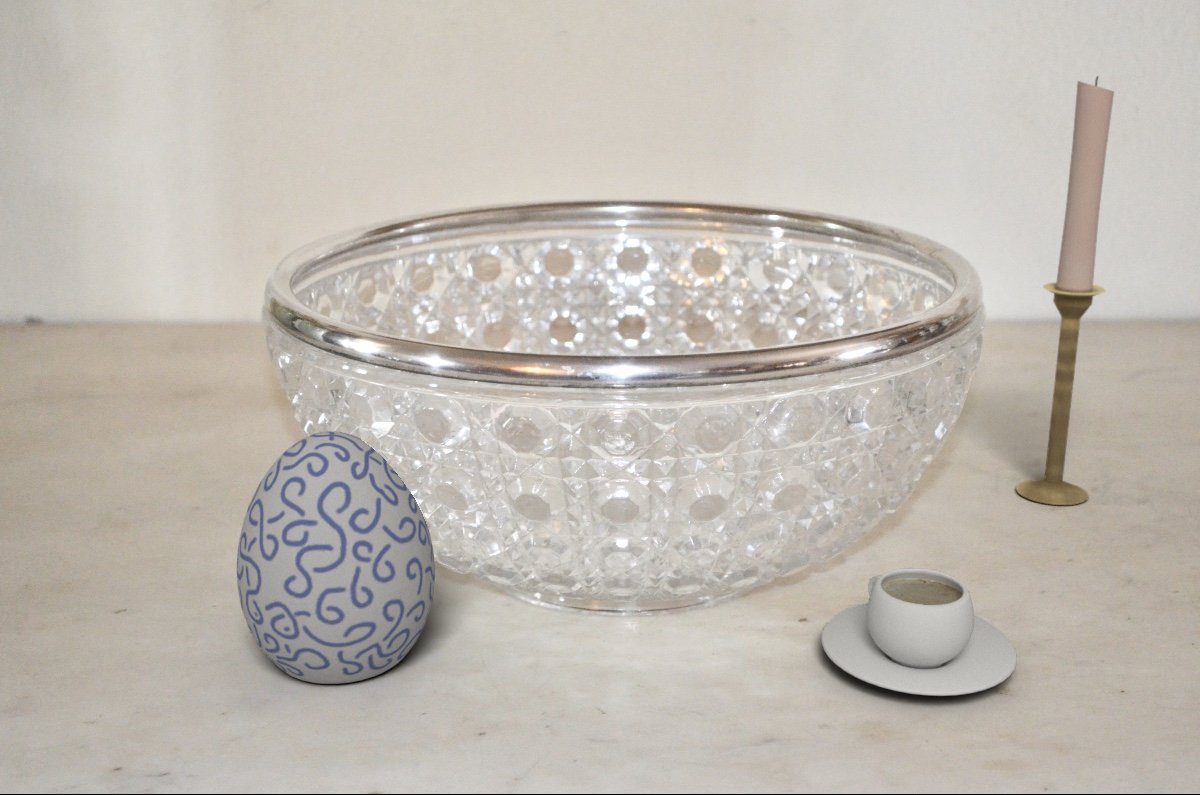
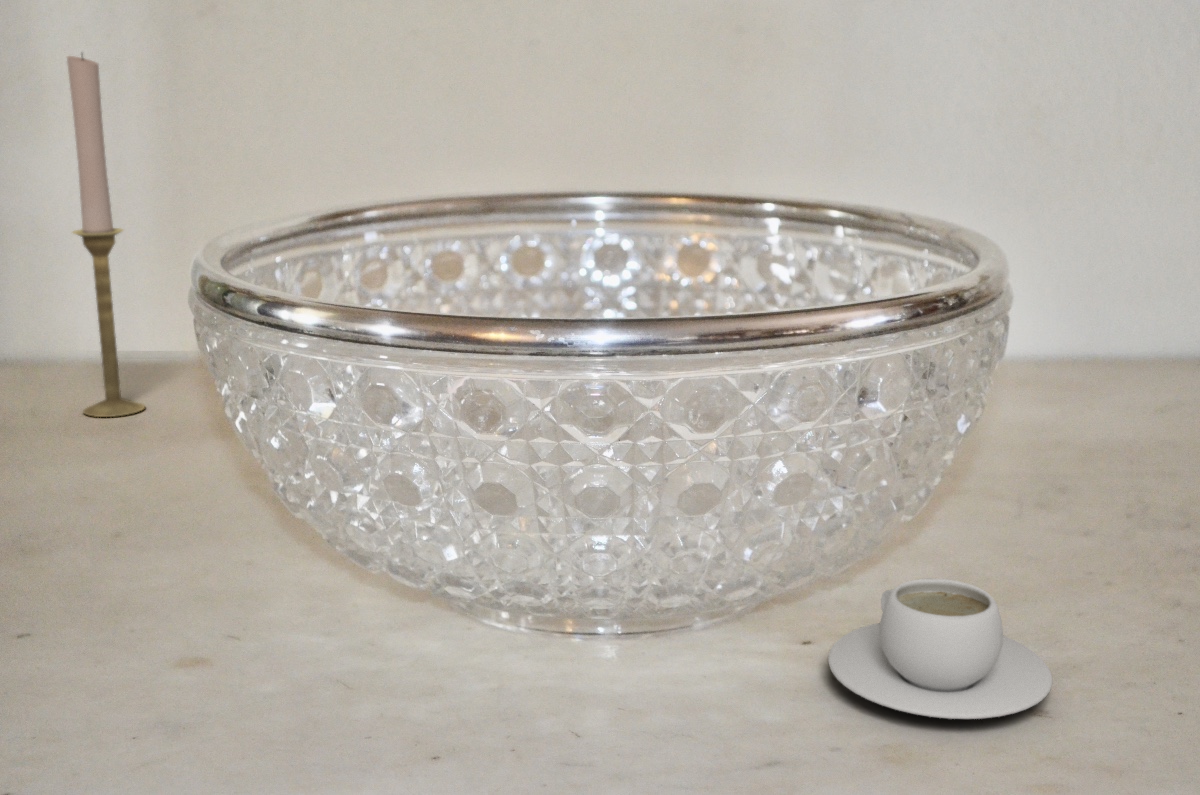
candlestick: present [1016,76,1114,505] -> present [67,56,145,417]
decorative egg: present [237,431,435,684] -> none [155,419,383,711]

